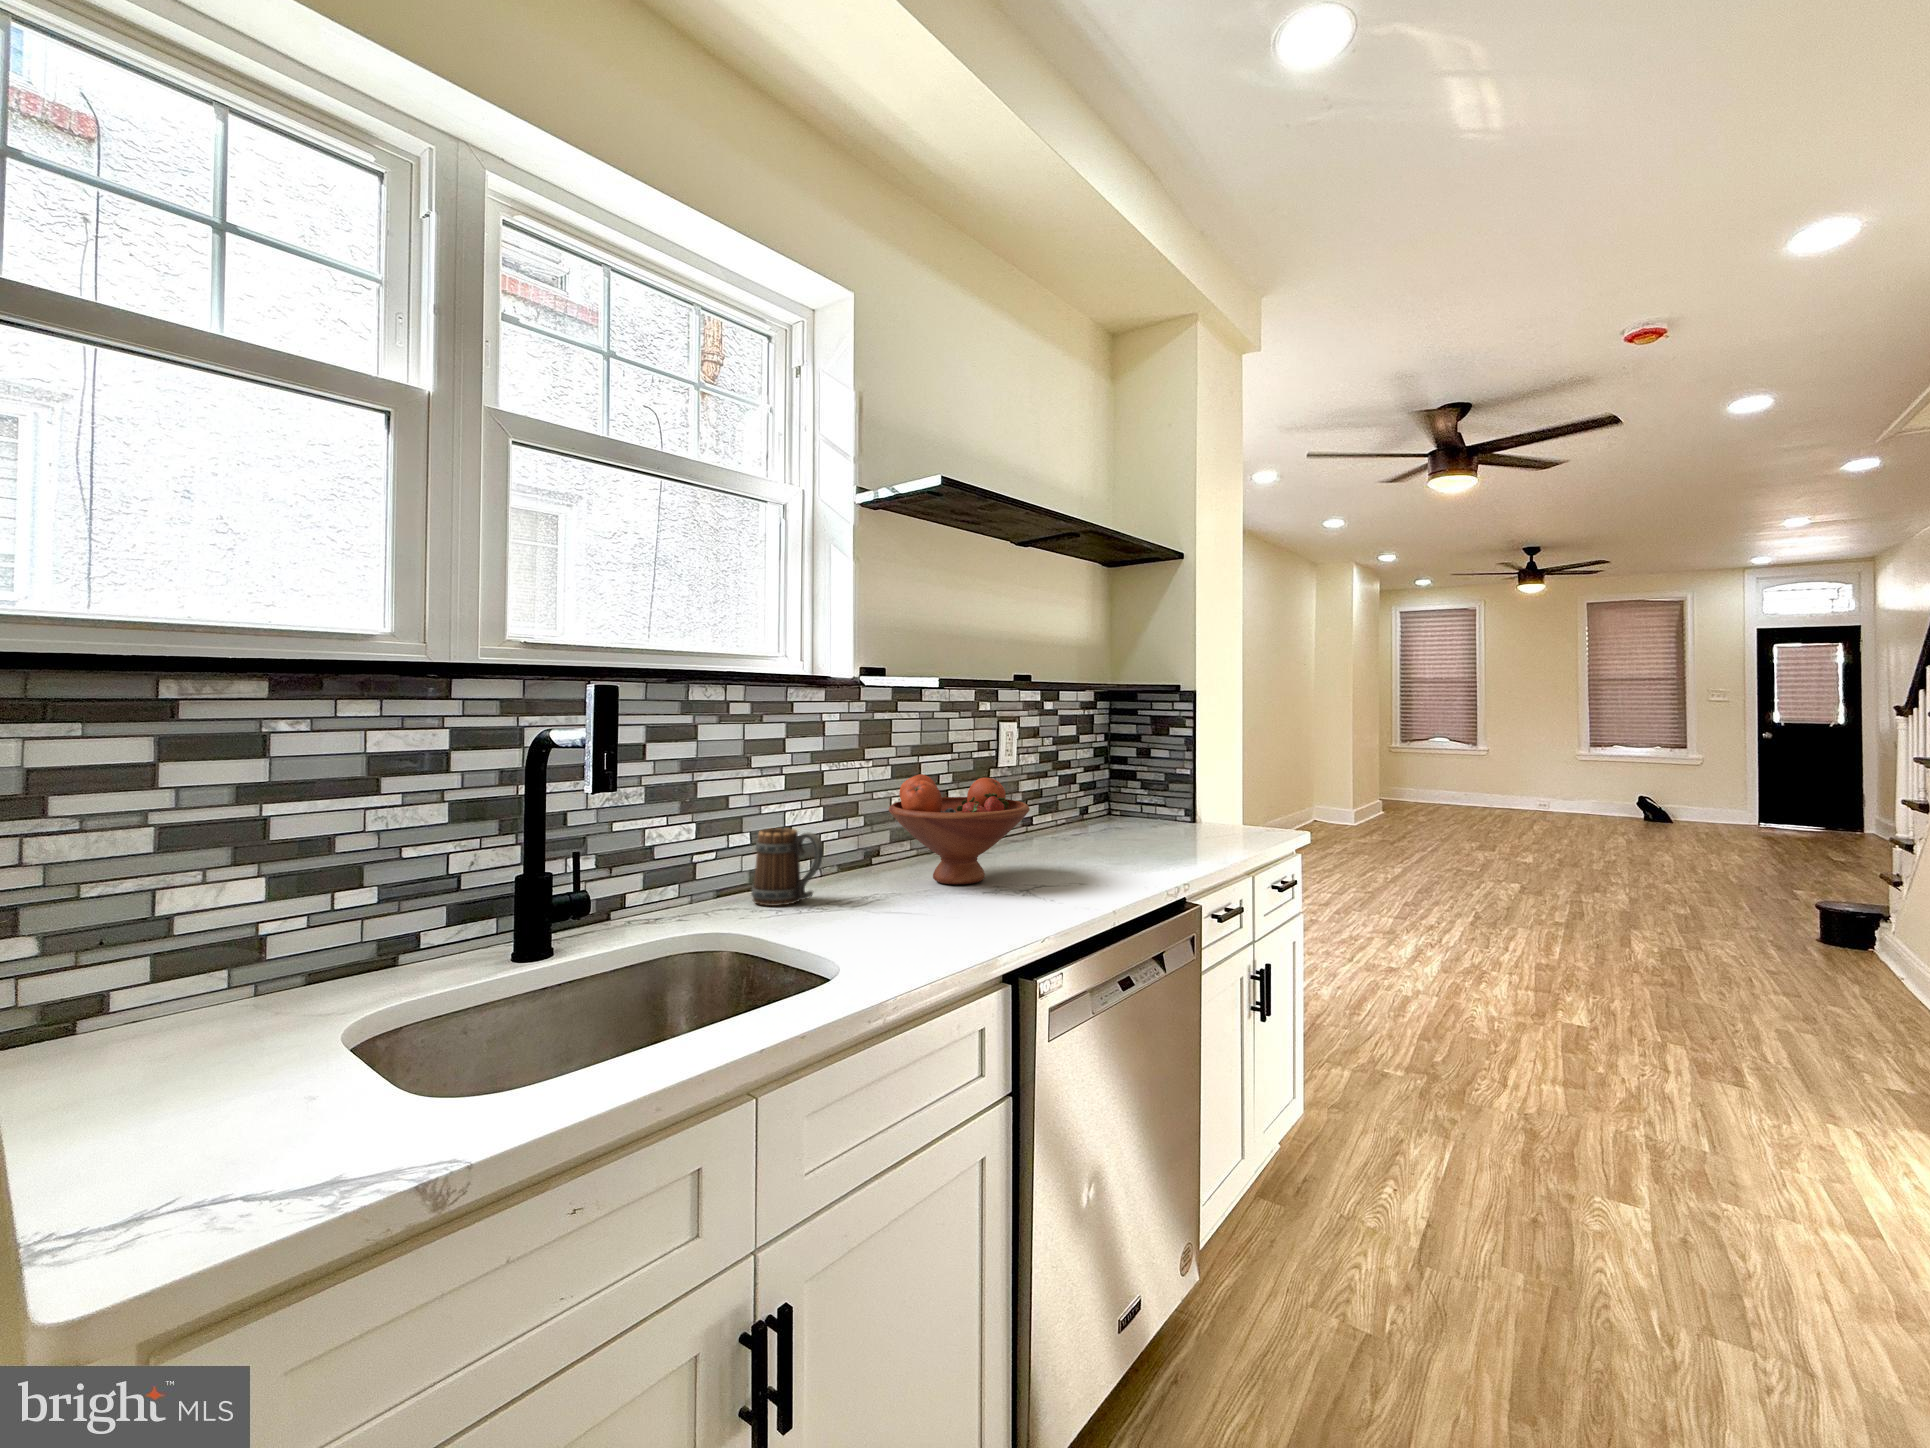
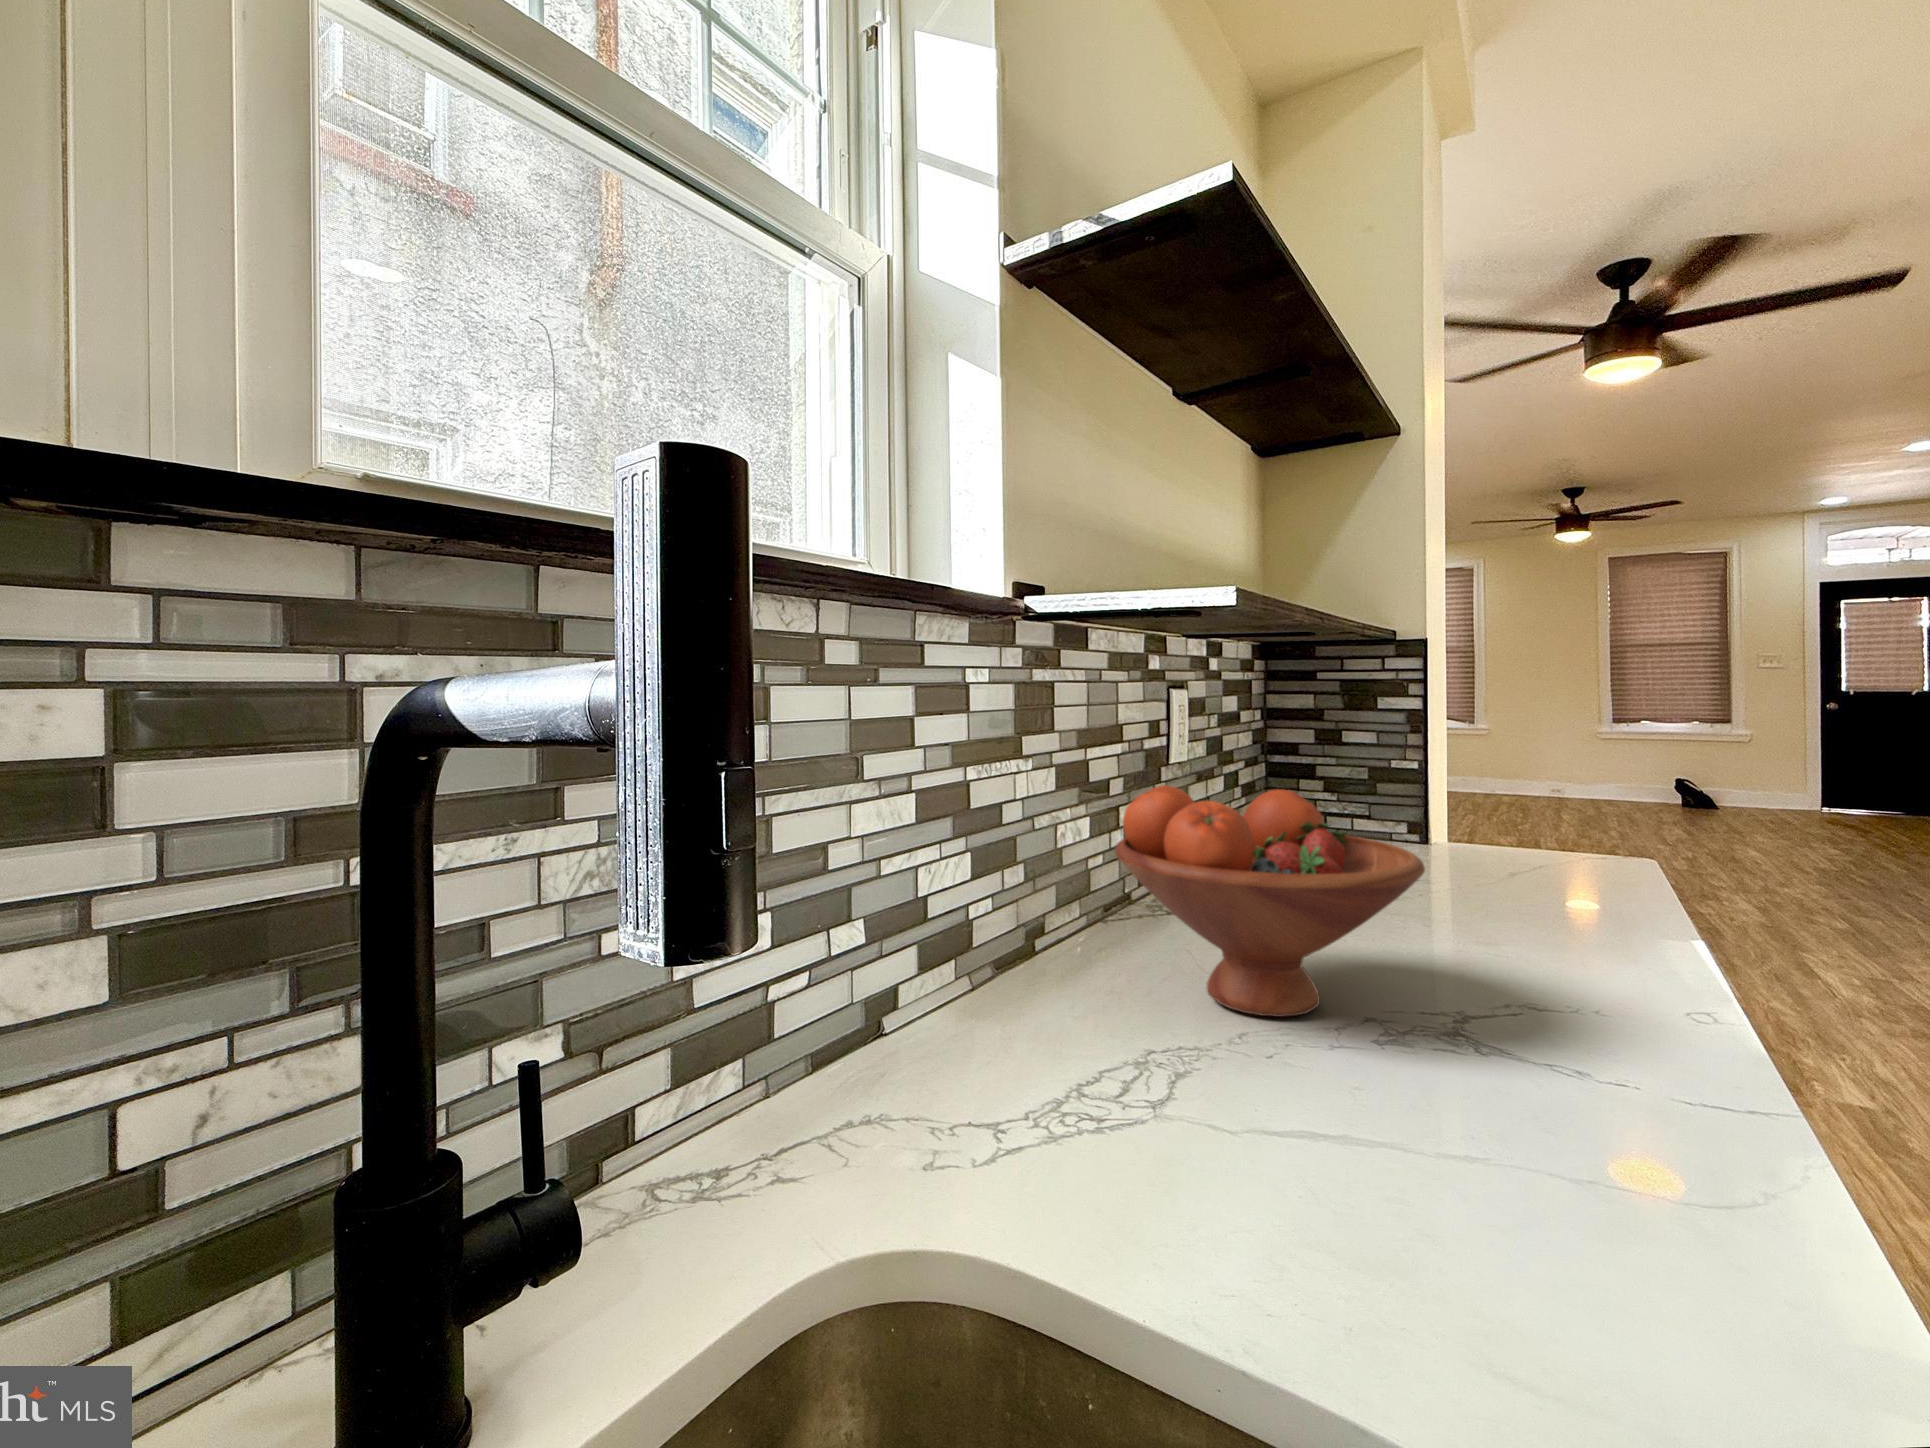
mug: present [752,828,823,906] -> none [893,914,1060,1105]

